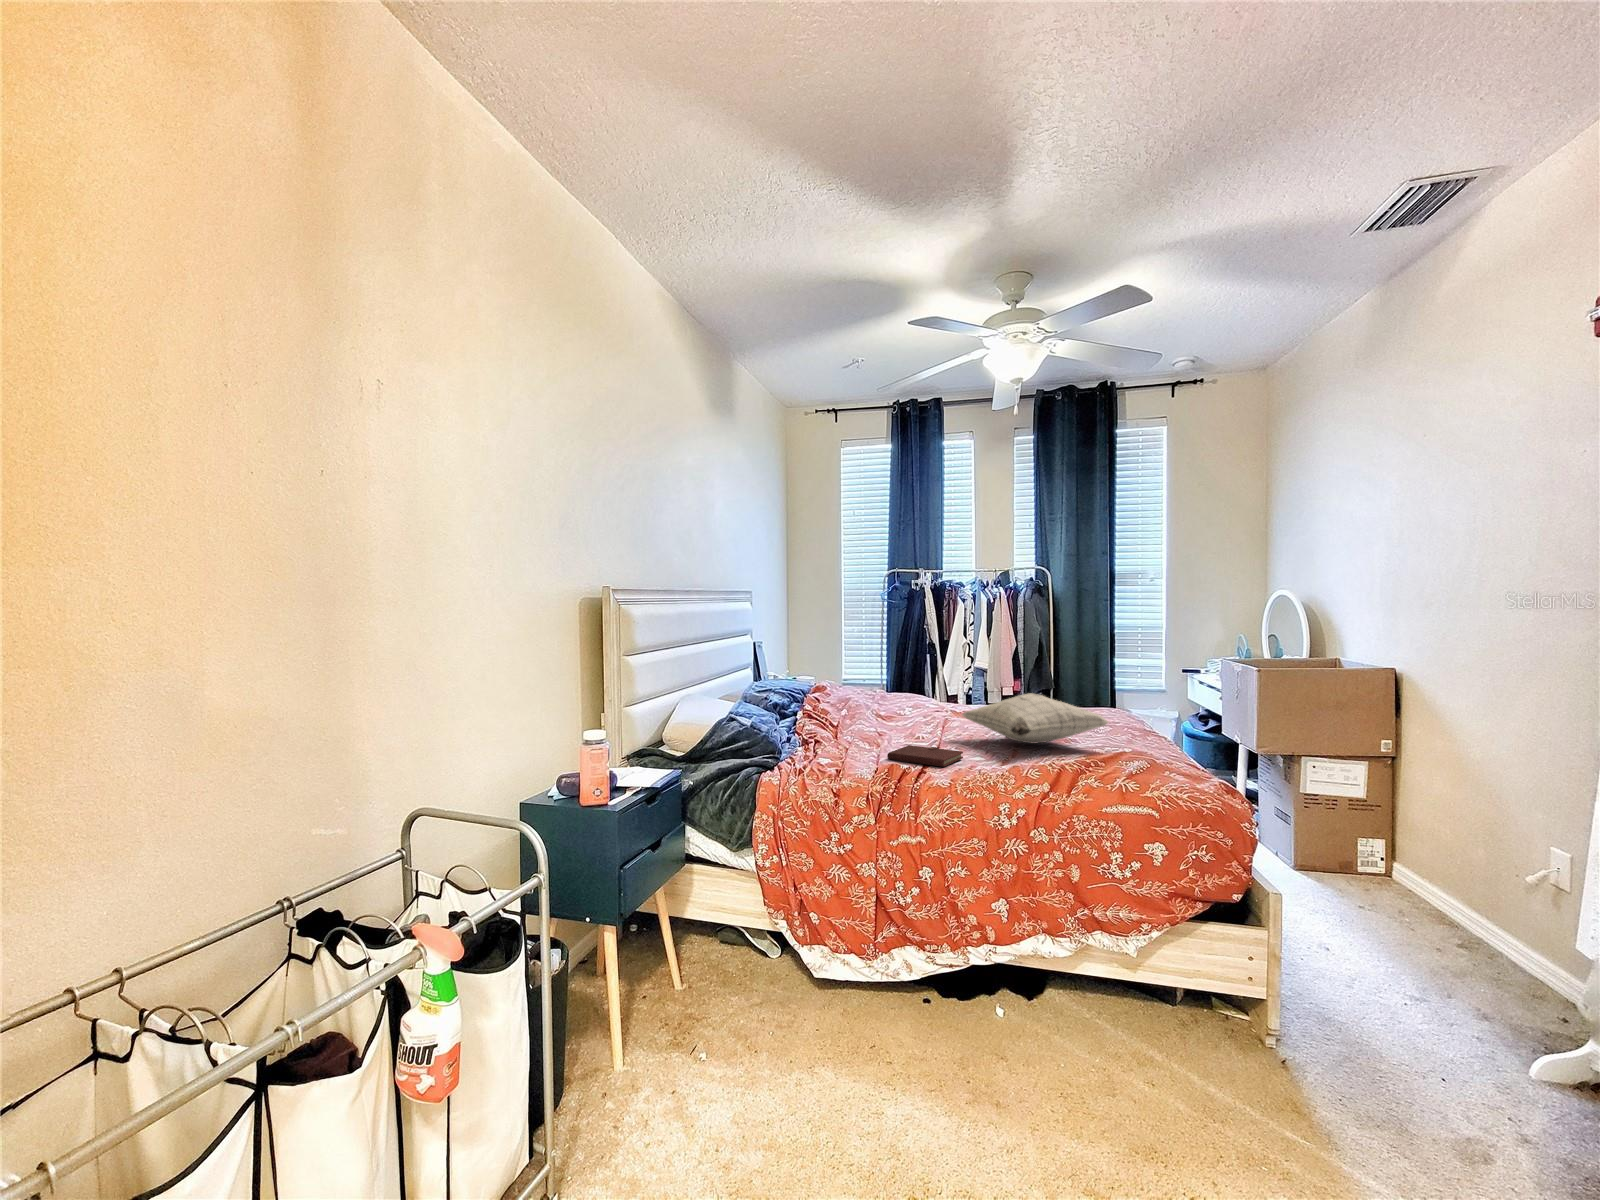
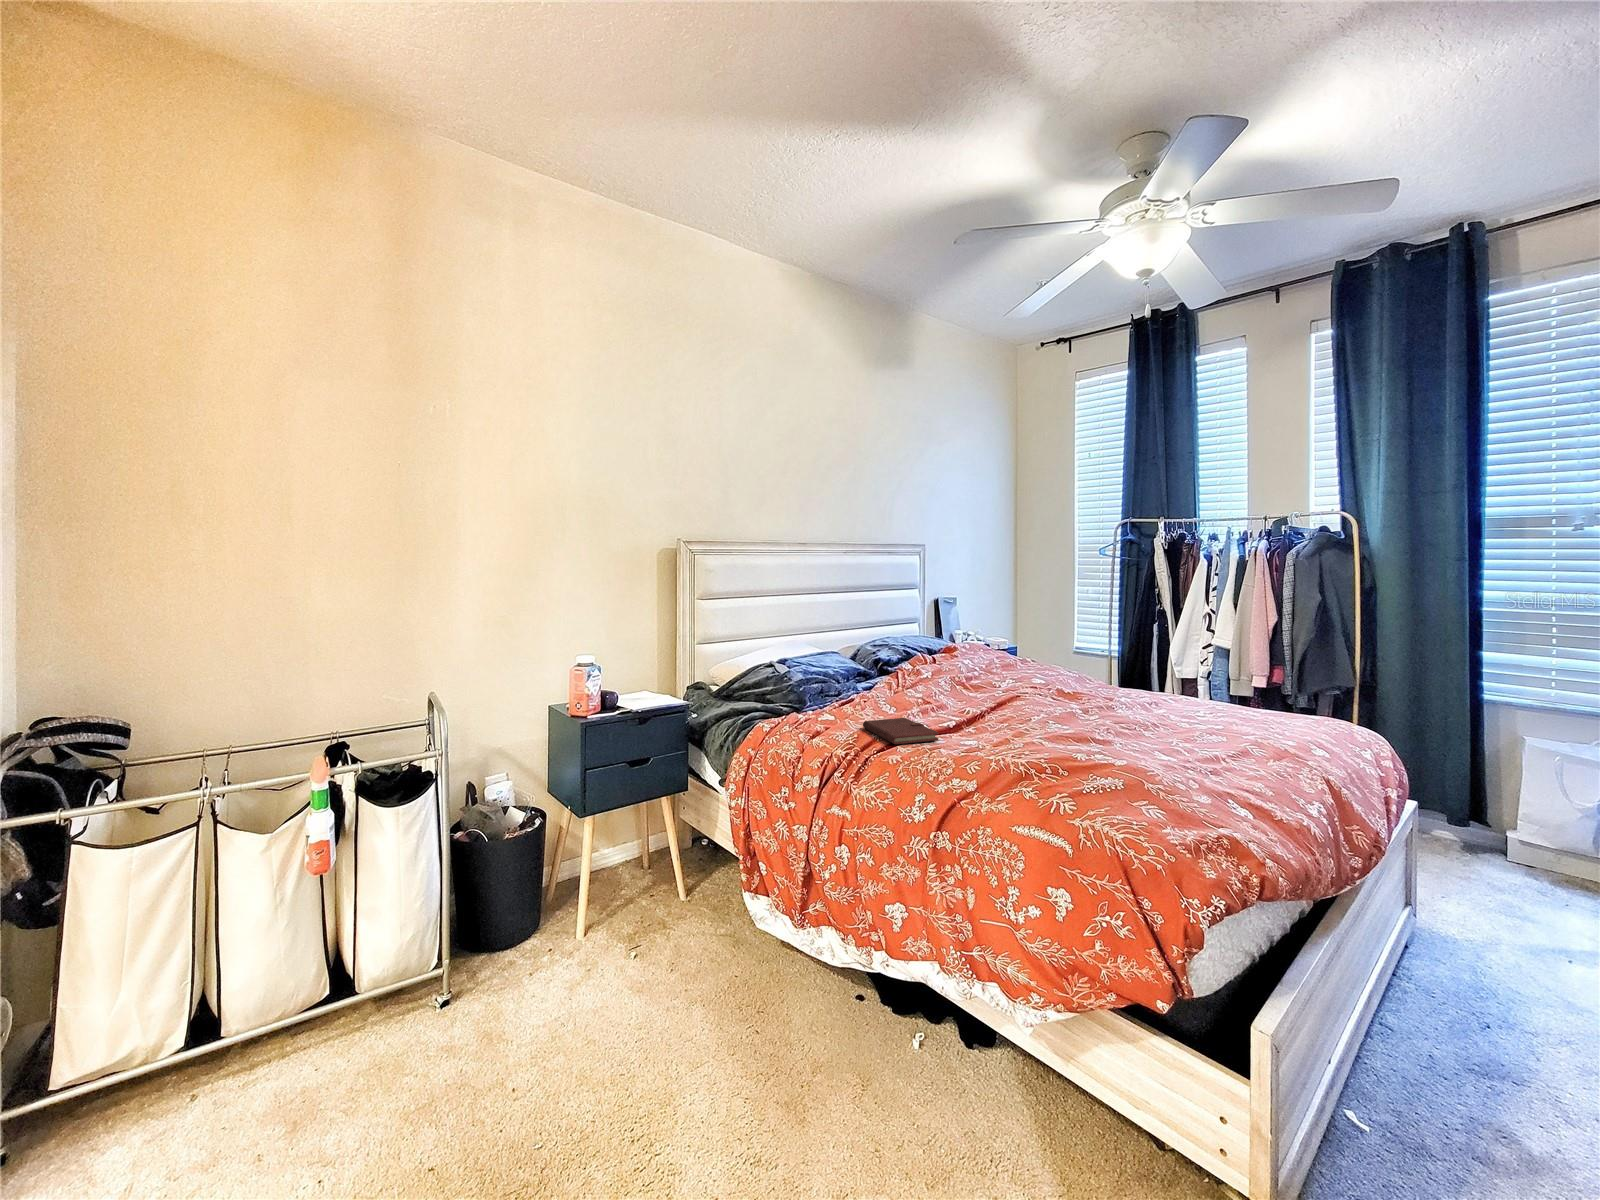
pillow: present [962,693,1108,744] -> none [1000,676,1161,741]

